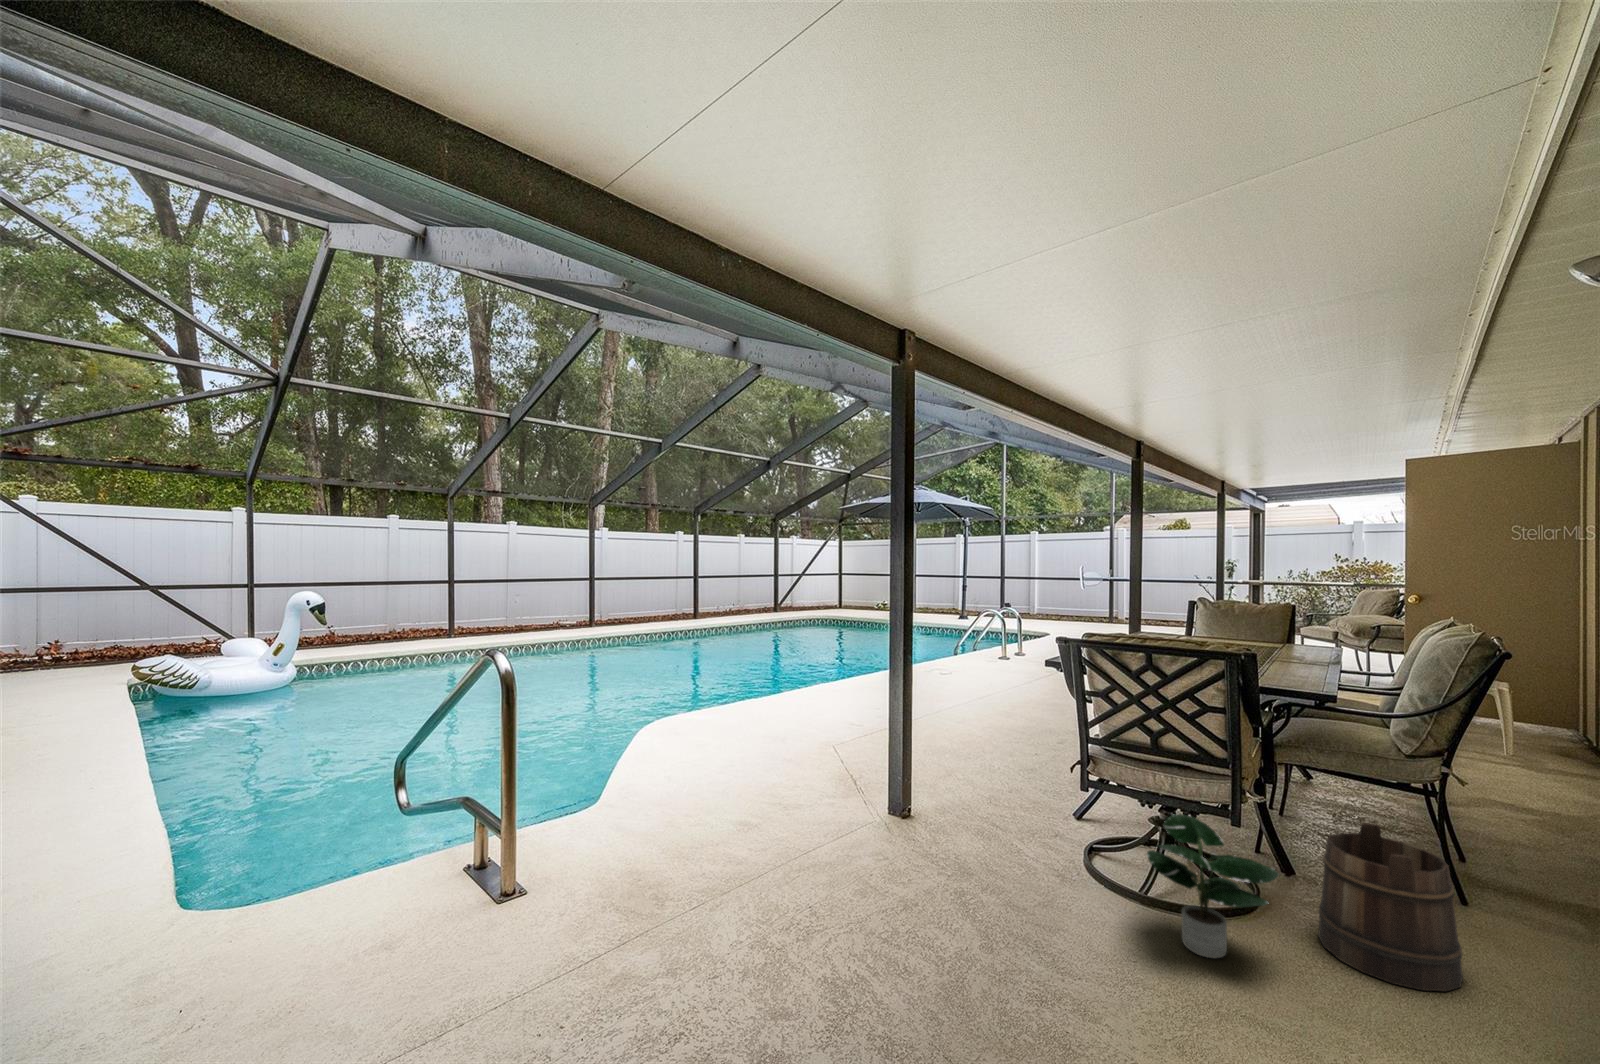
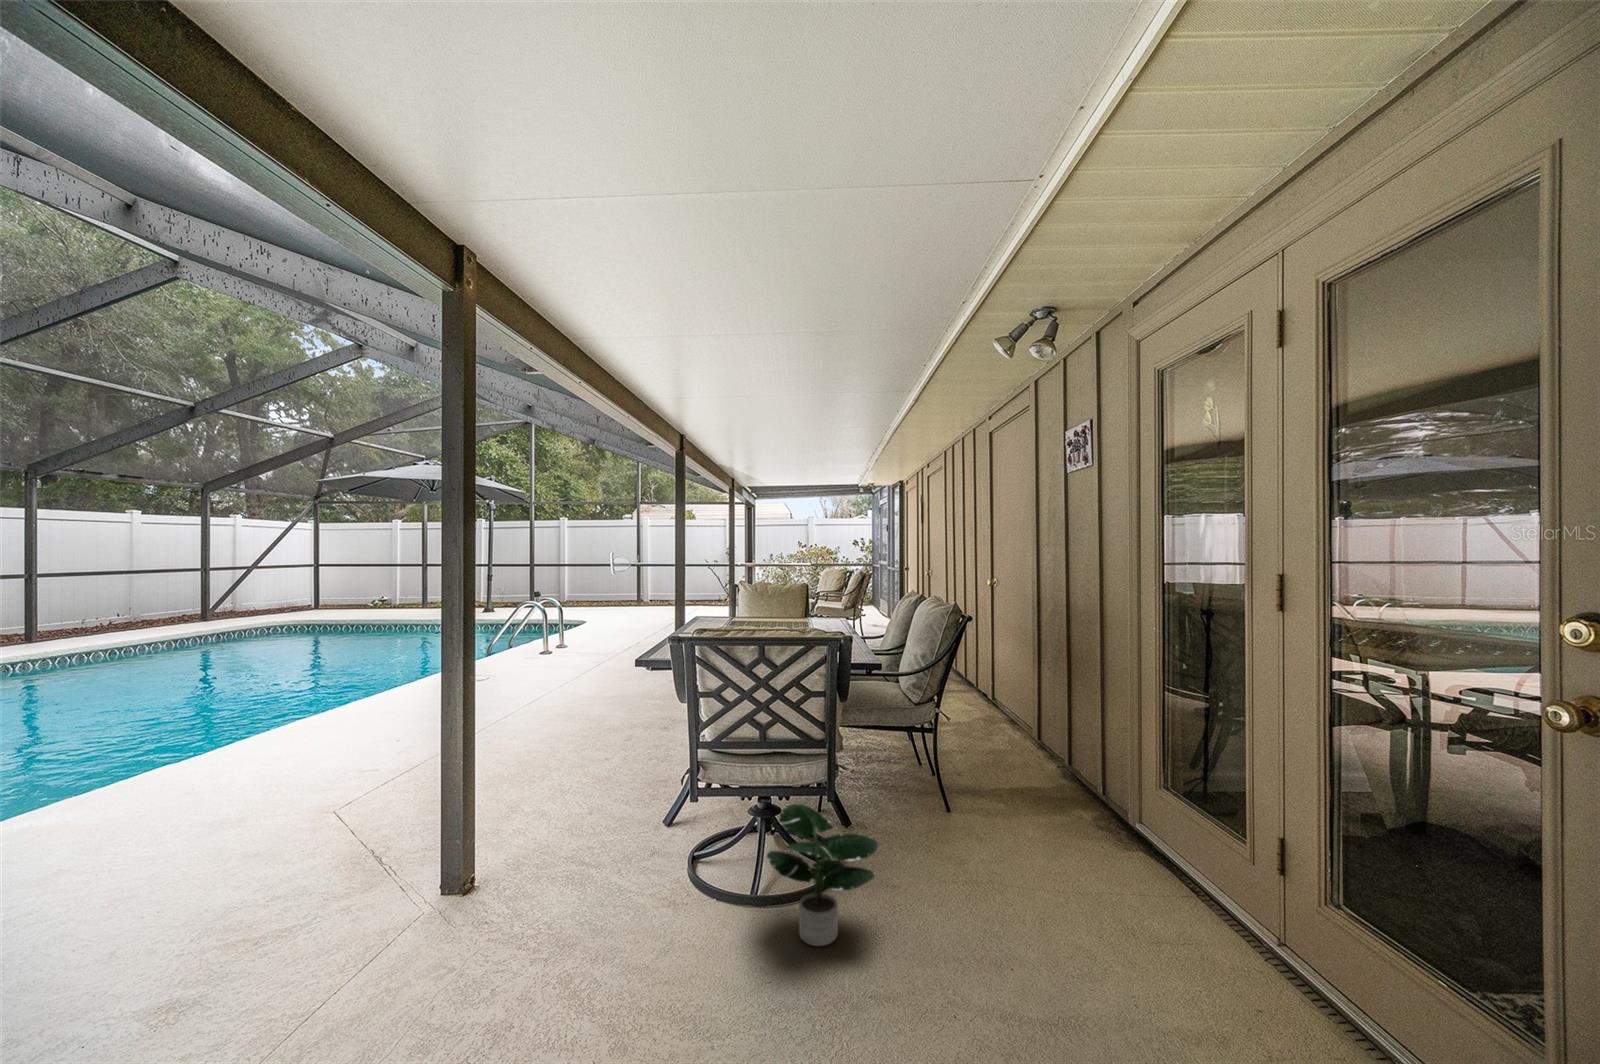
bucket: present [1318,823,1463,992] -> none [889,770,983,907]

